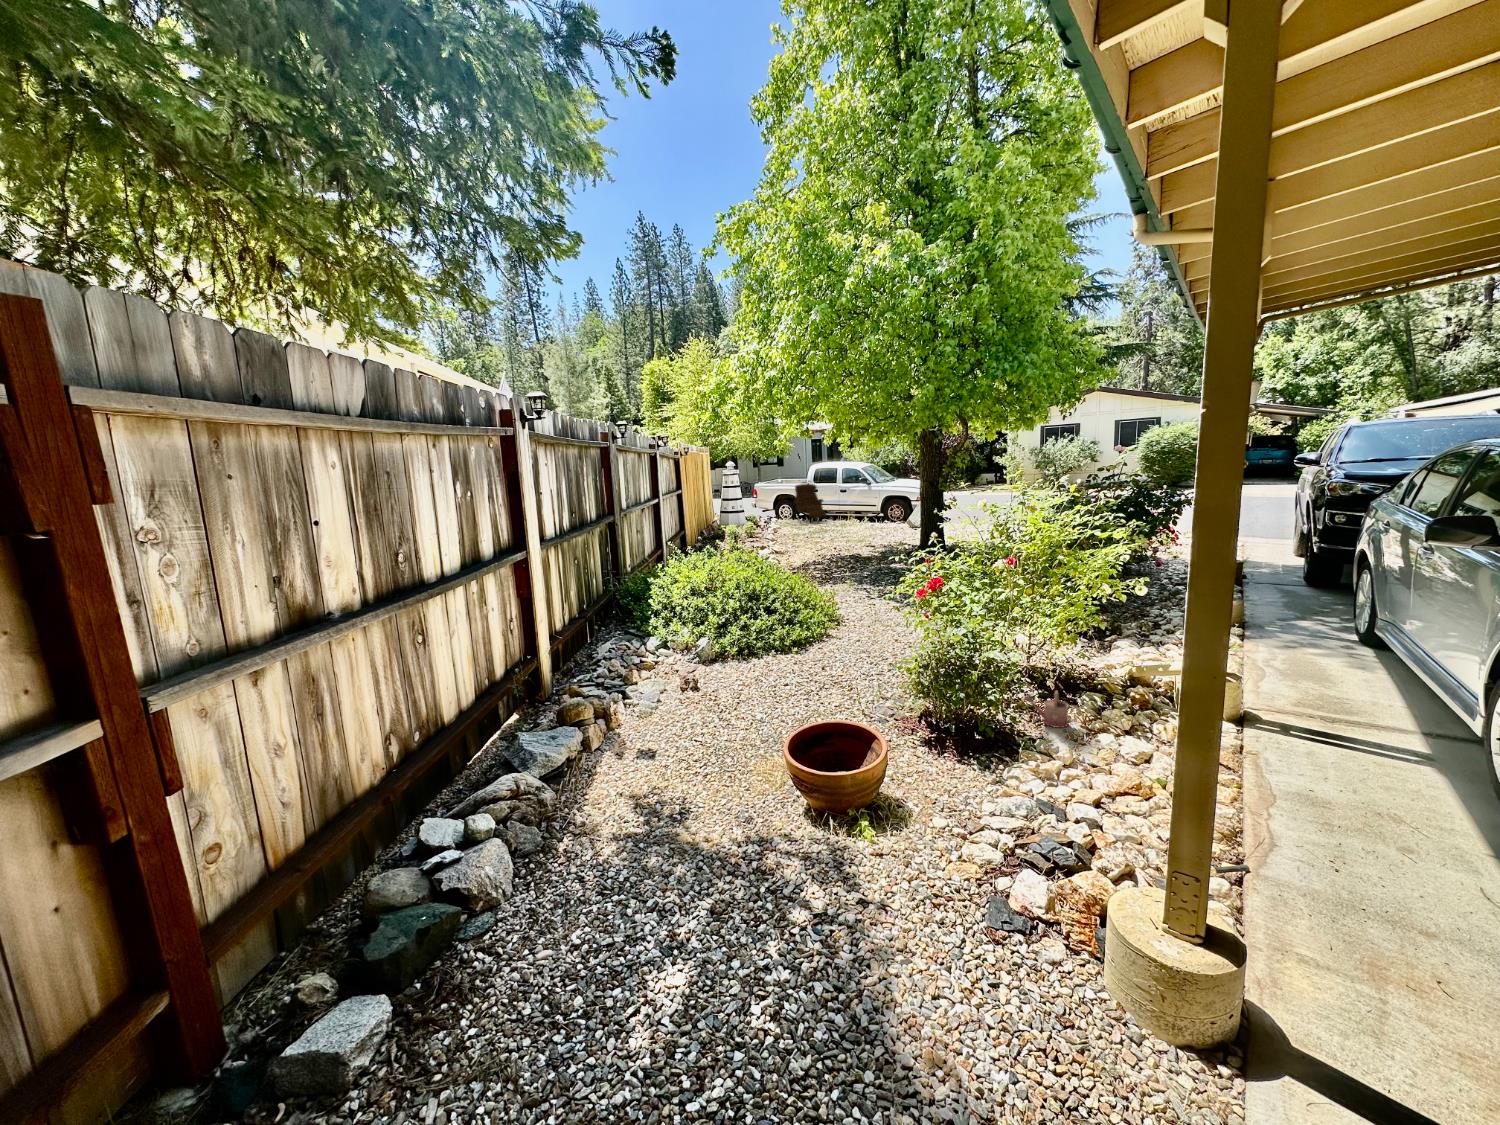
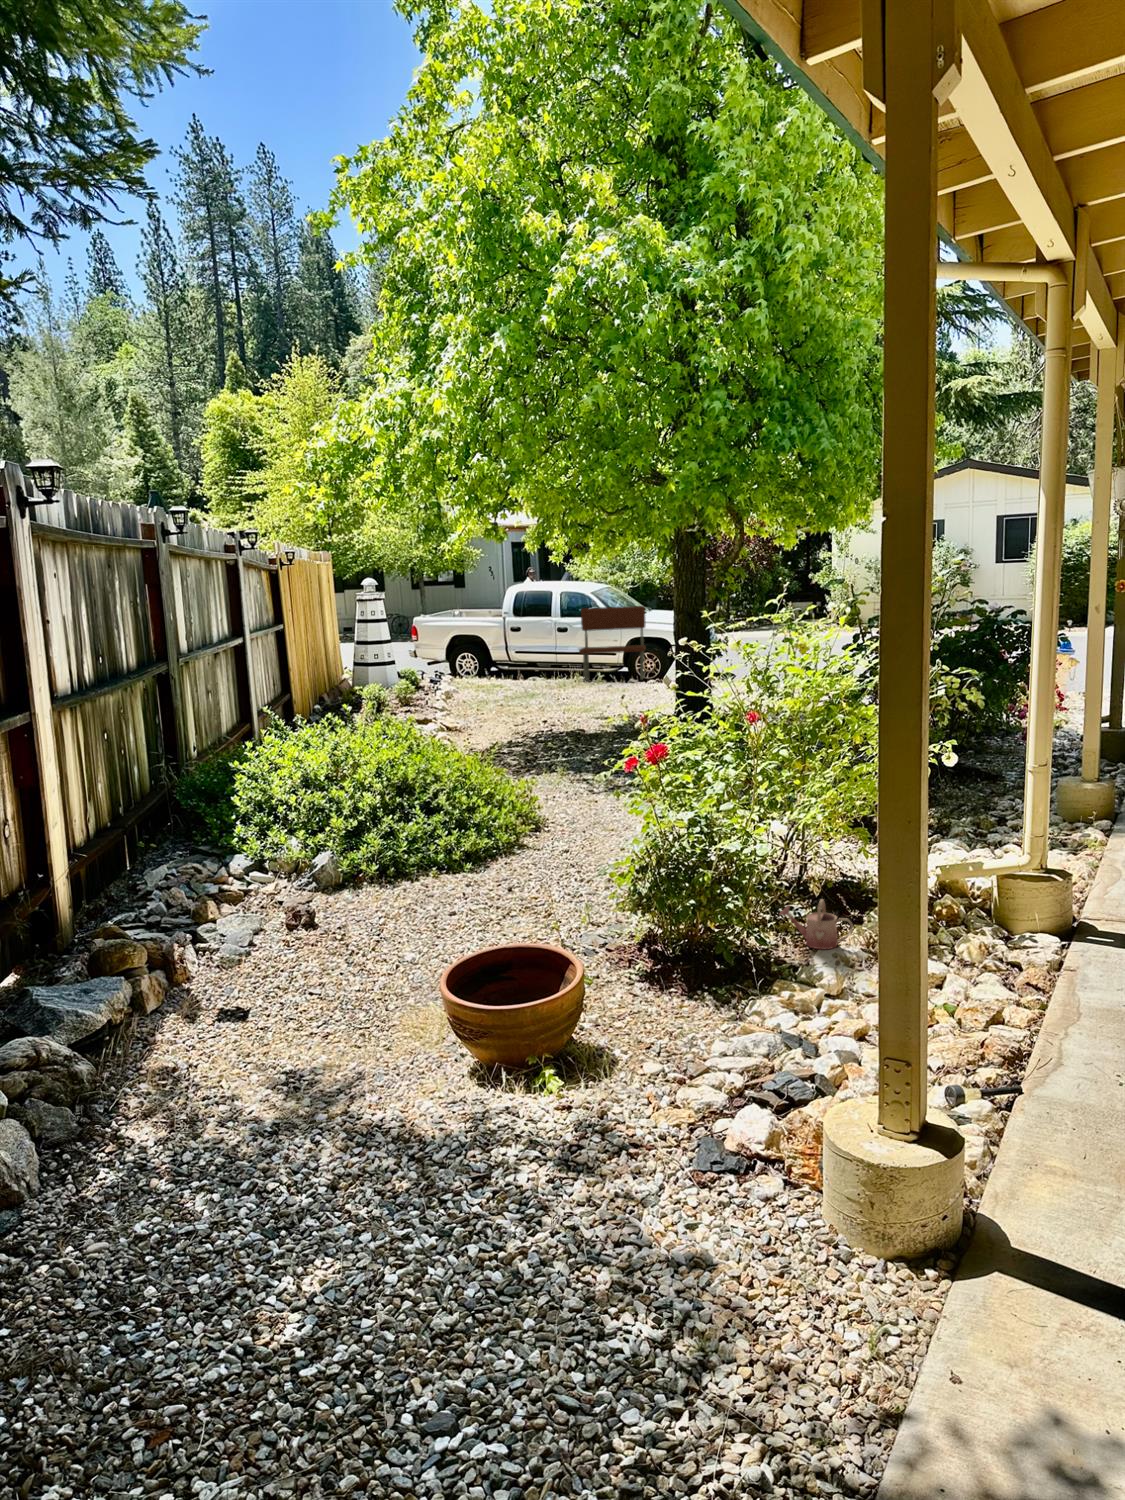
bench: none [859,476,901,524] -> present [579,606,646,682]
lounge chair: present [794,484,826,523] -> none [474,617,528,681]

